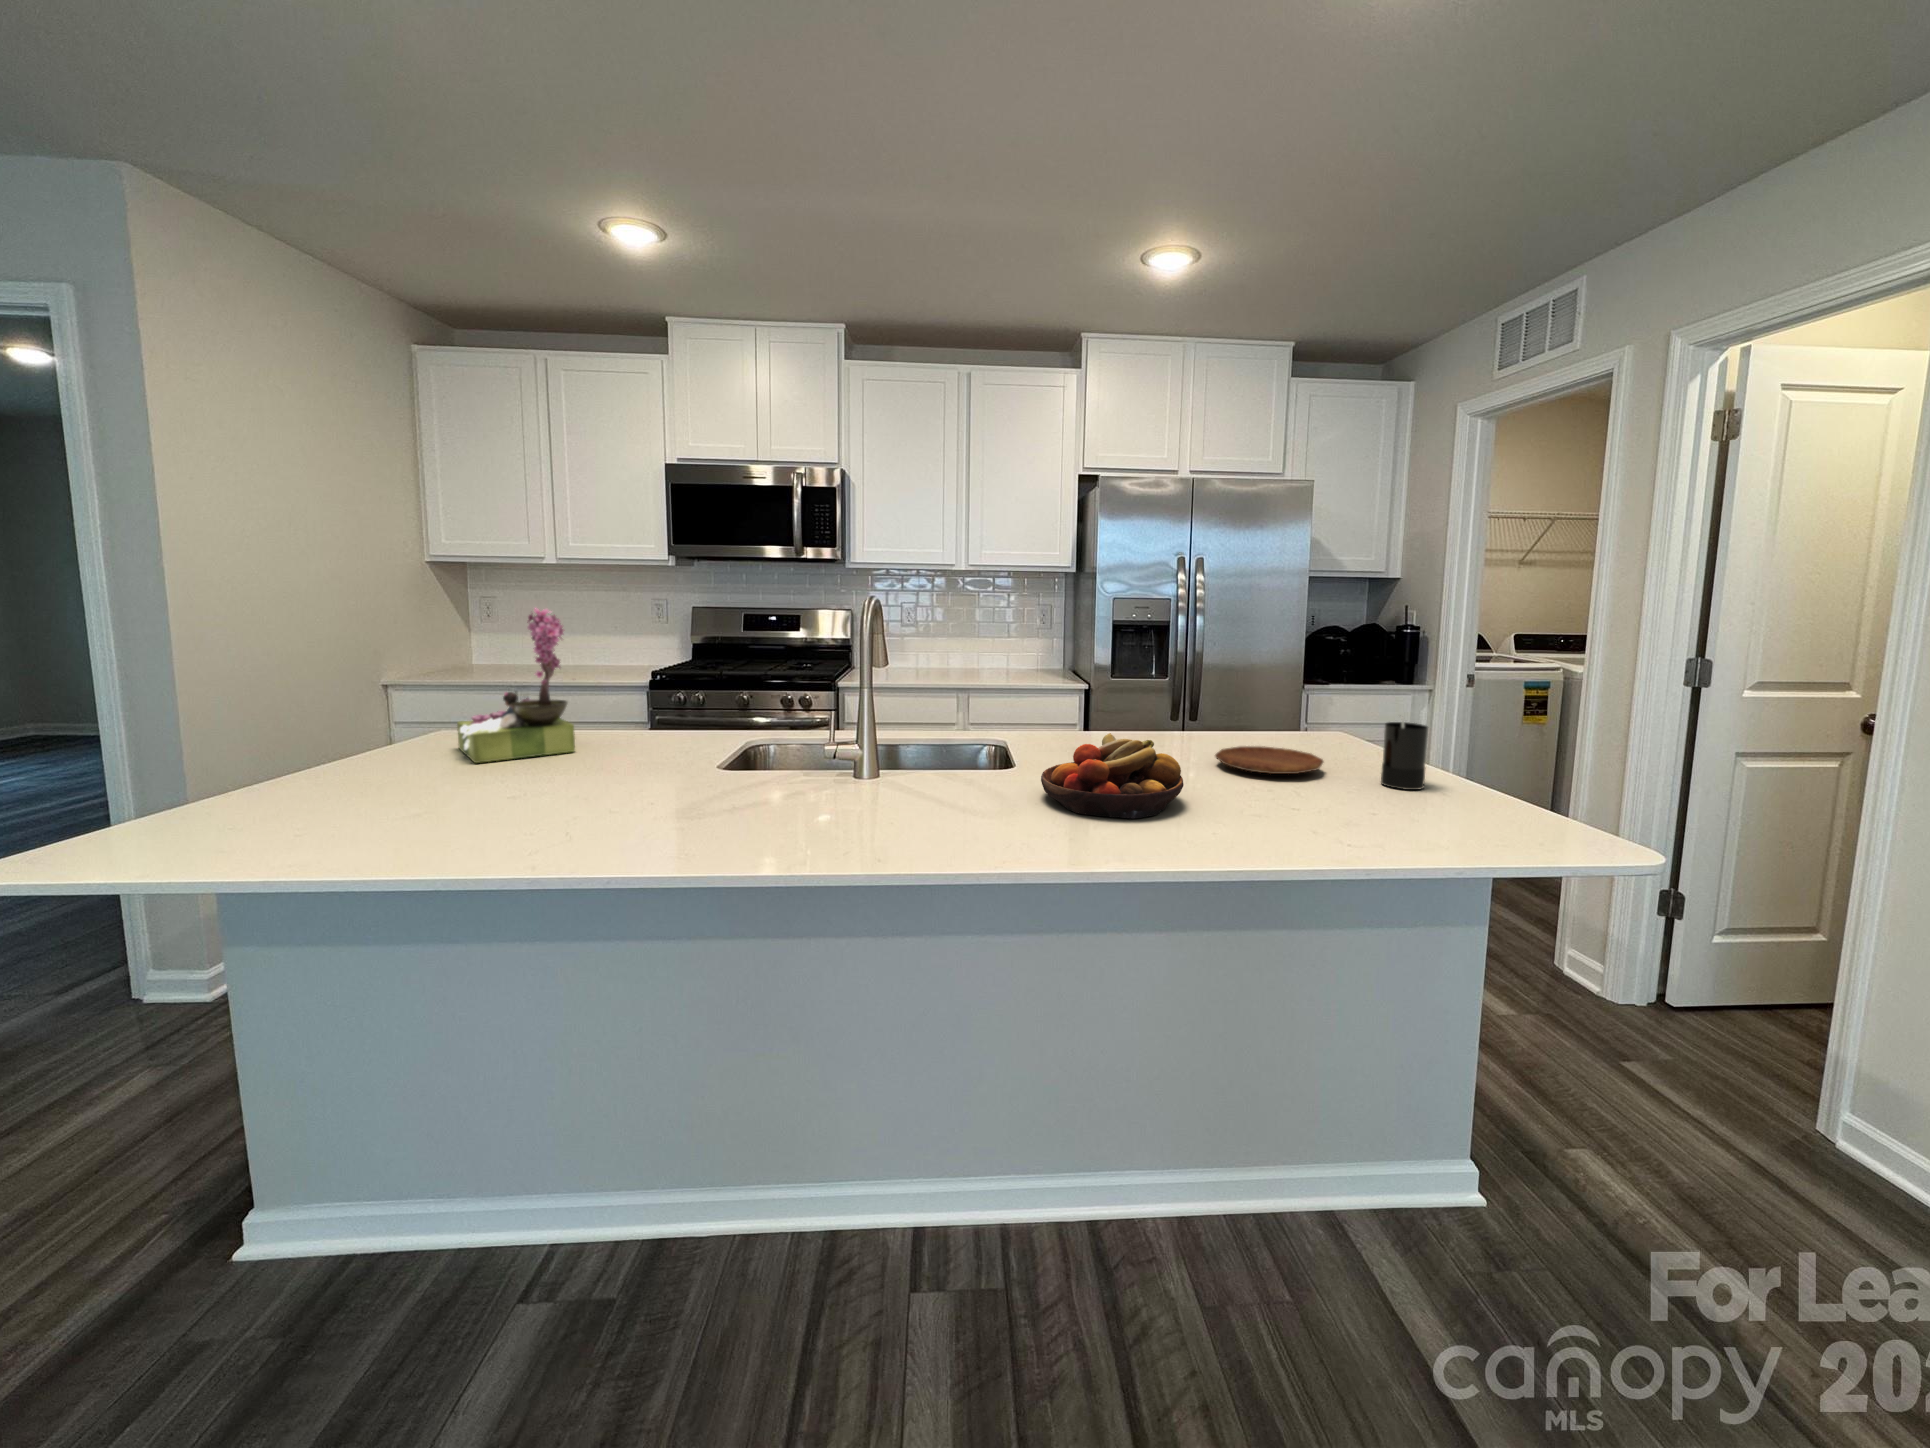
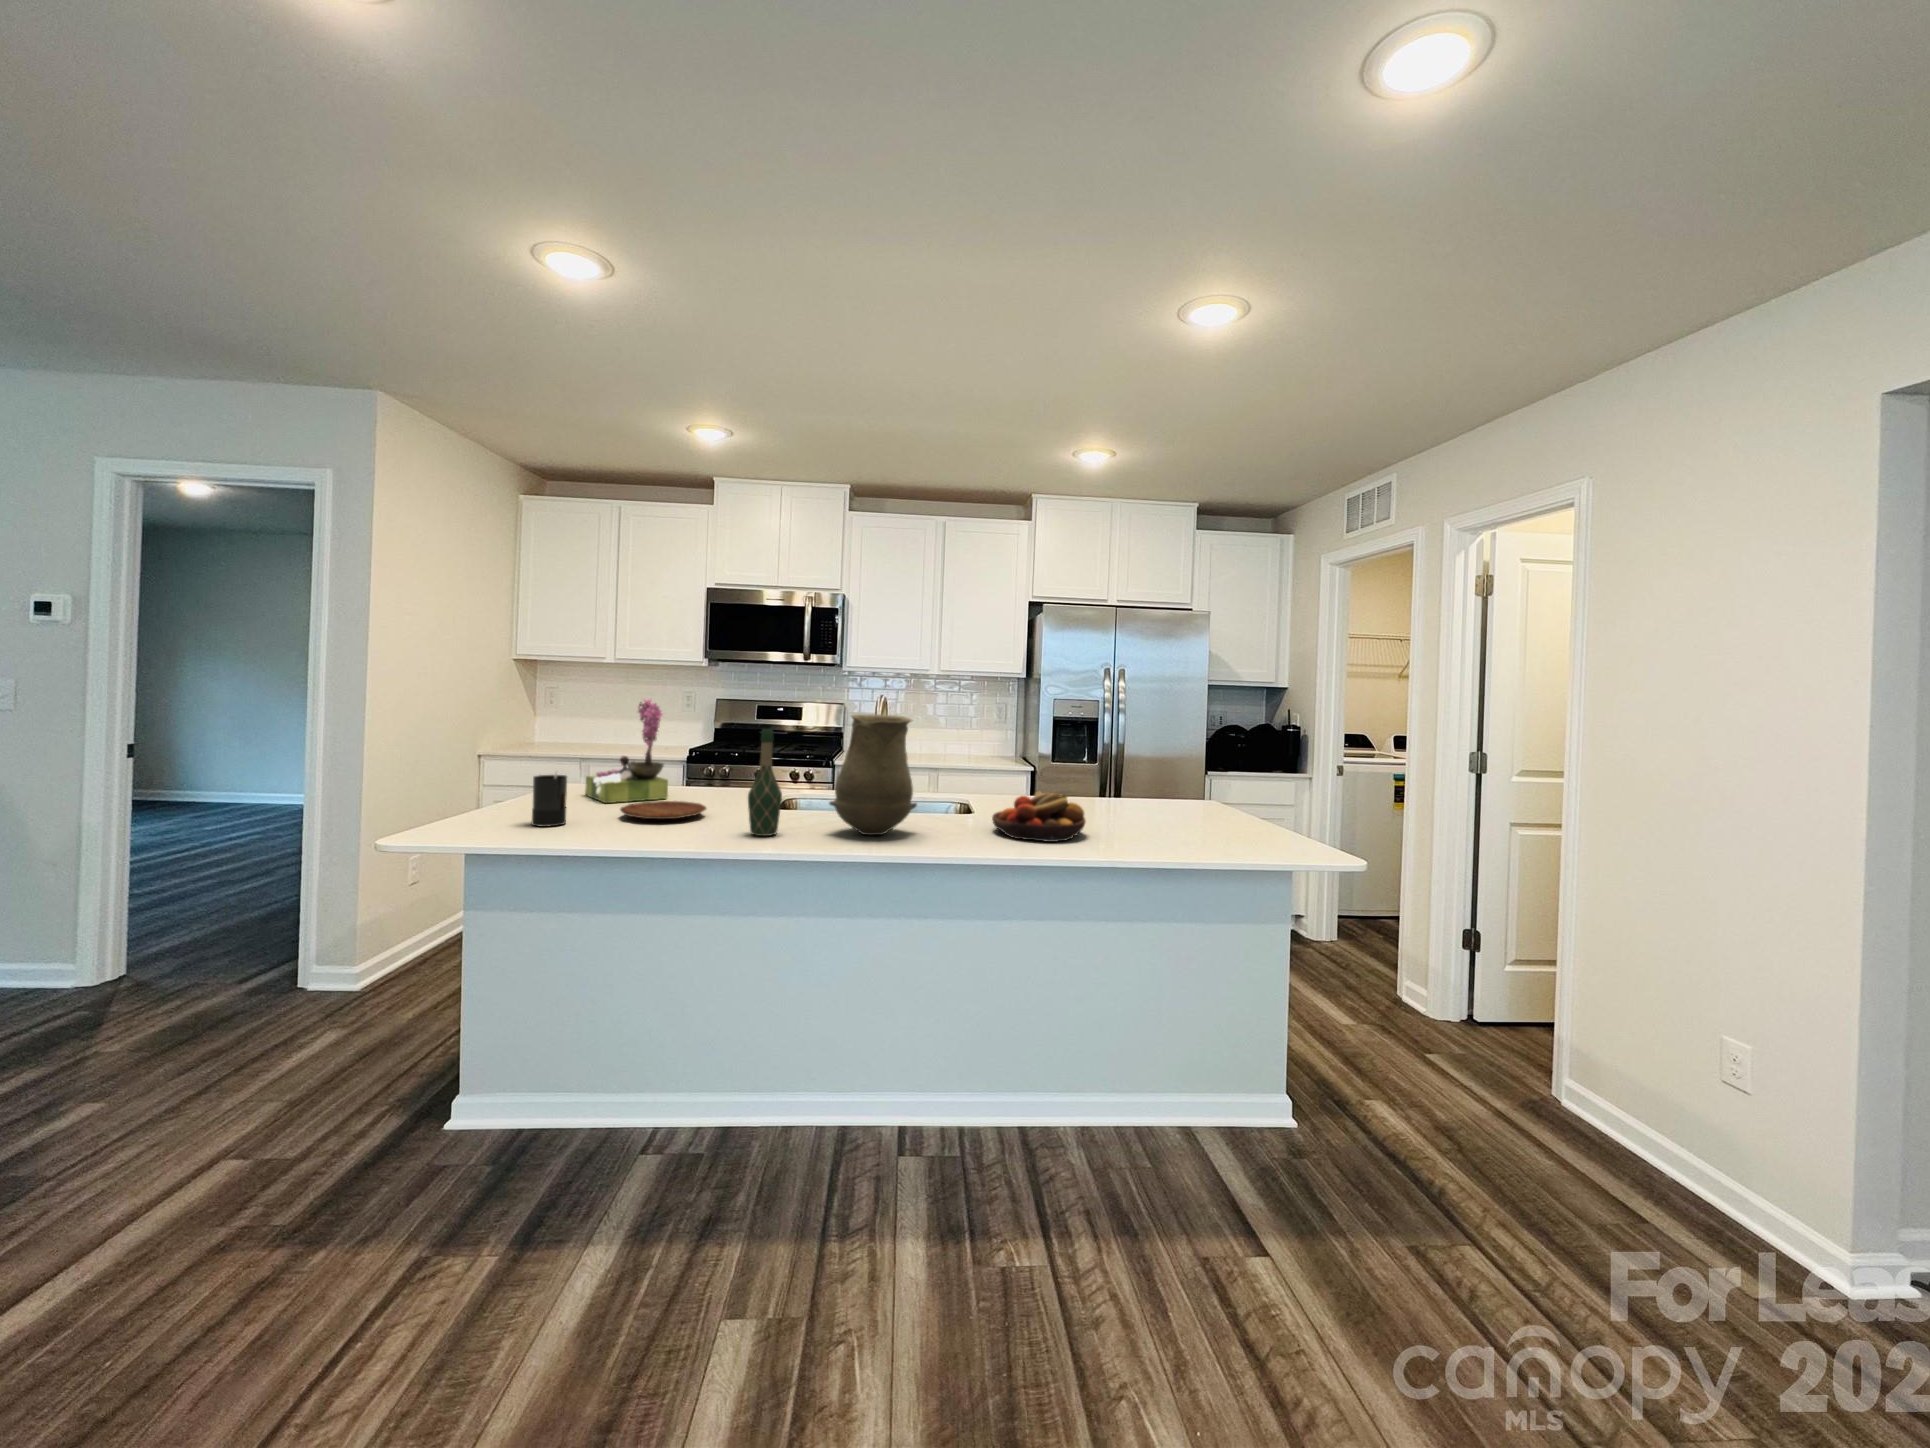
vase: none [786,626,926,816] -> present [829,714,917,835]
wine bottle: none [653,654,710,824] -> present [748,729,782,836]
candle: present [1381,717,1428,790] -> present [532,771,567,827]
tray: present [1215,746,1323,774] -> present [620,801,706,819]

